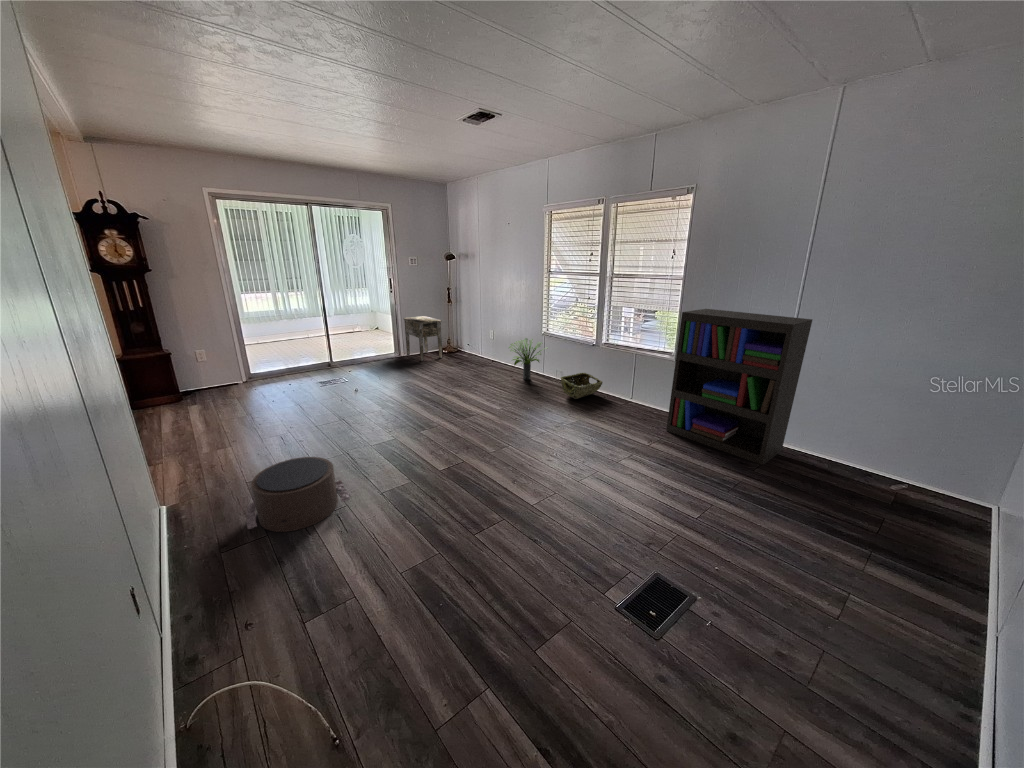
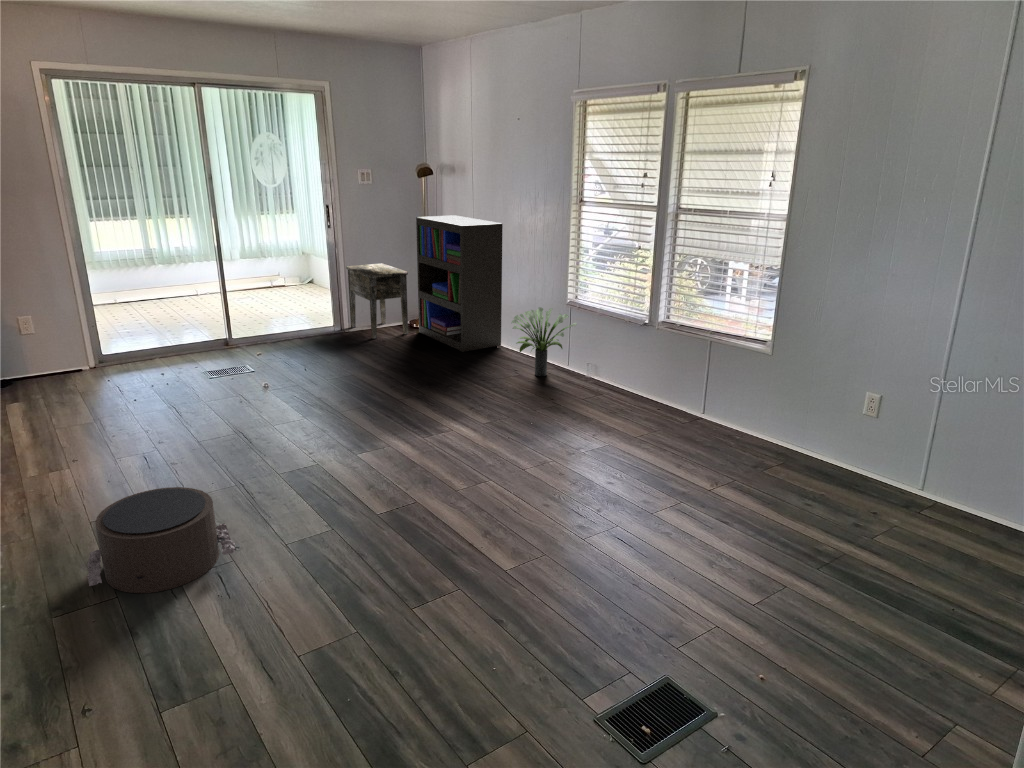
bookshelf: present [666,309,812,465] -> present [416,215,503,352]
woven basket: present [561,373,603,399] -> none [590,368,661,412]

